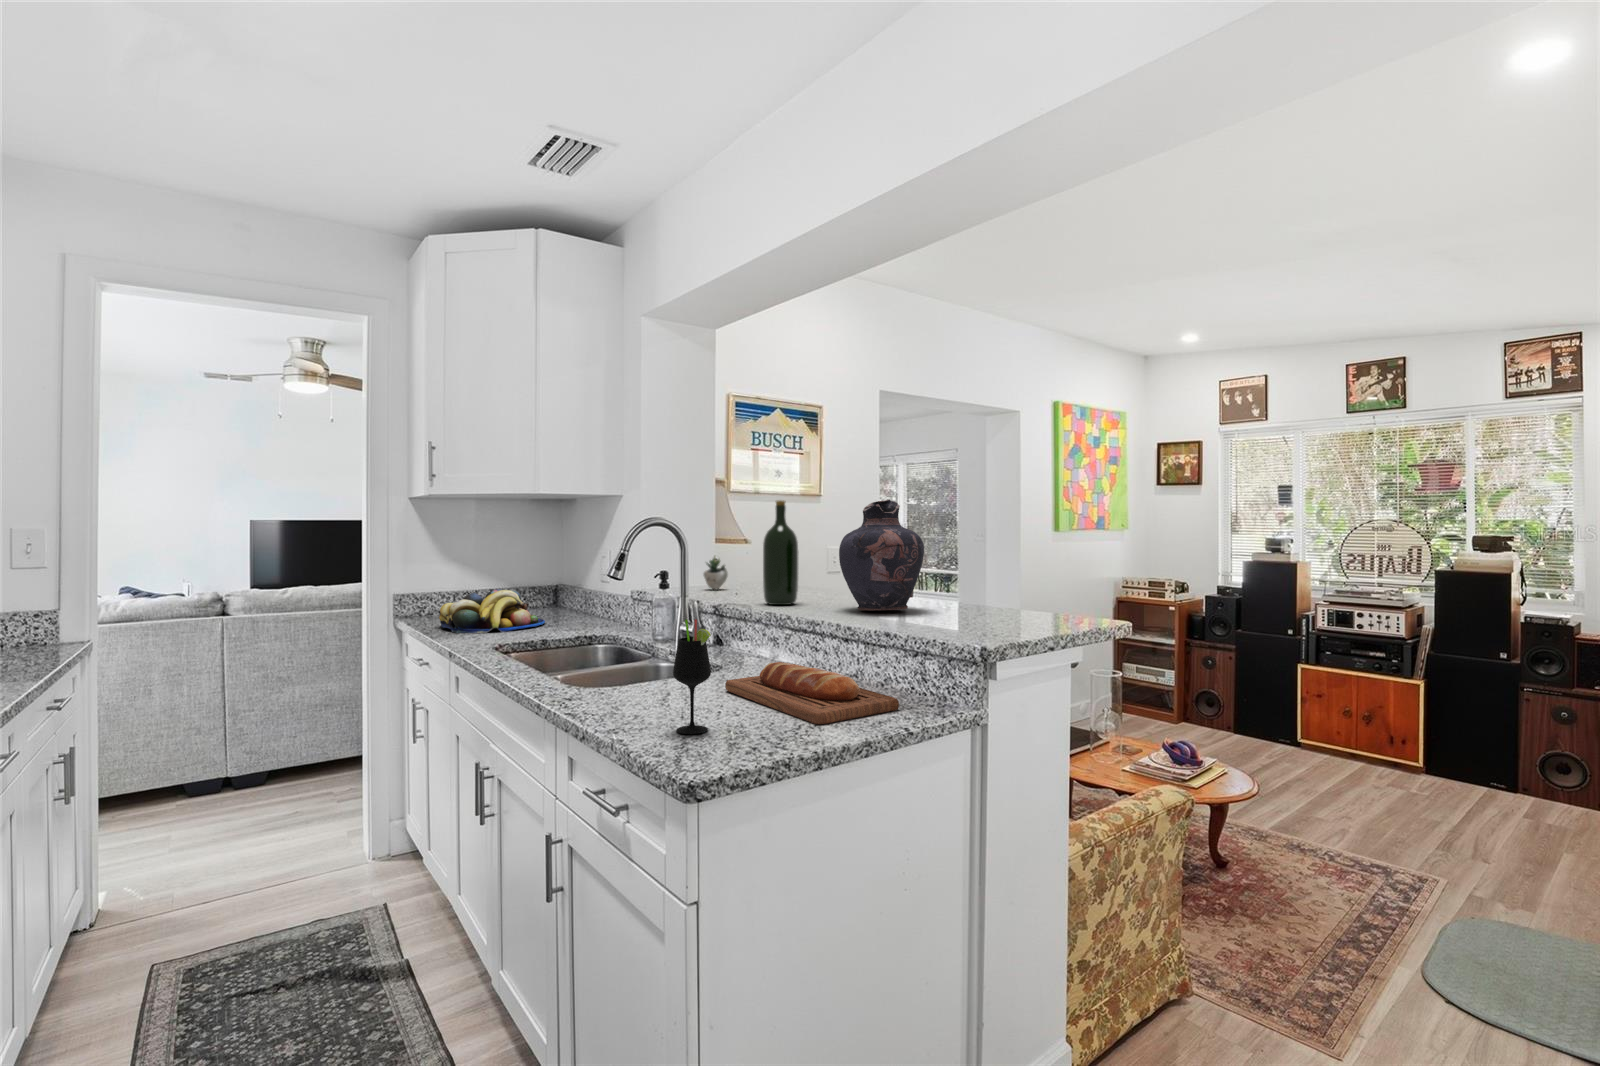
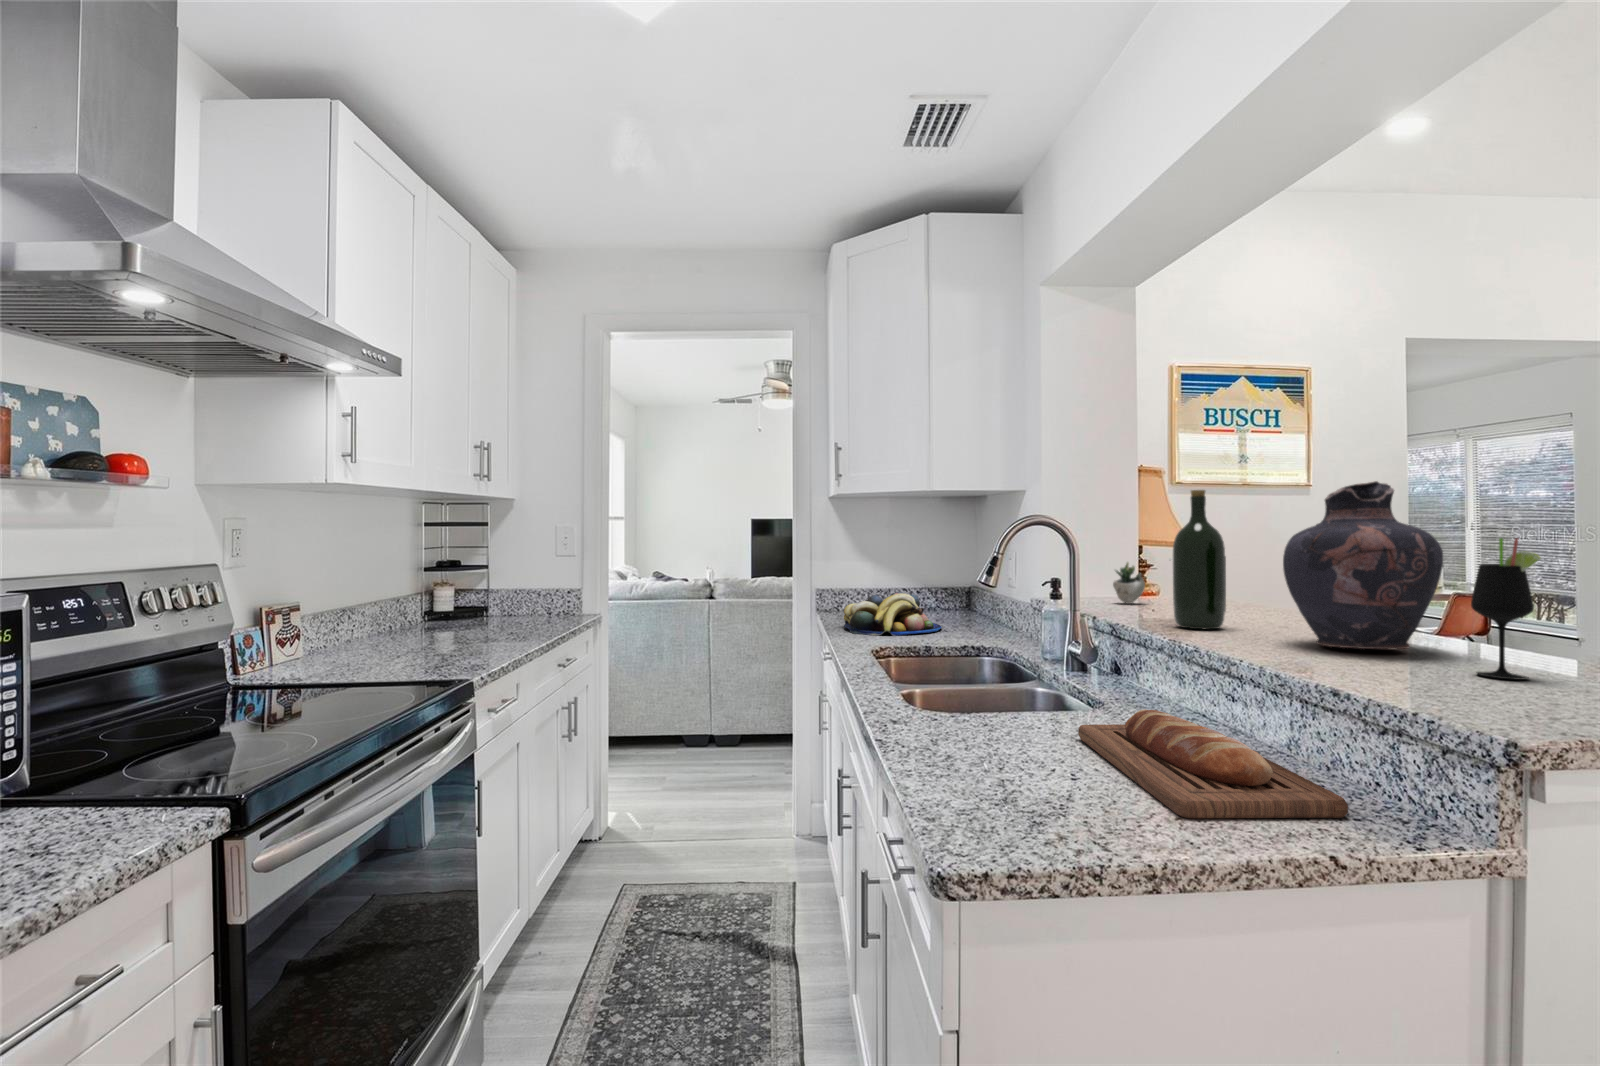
wine glass: present [673,619,711,734] -> present [1471,538,1540,680]

